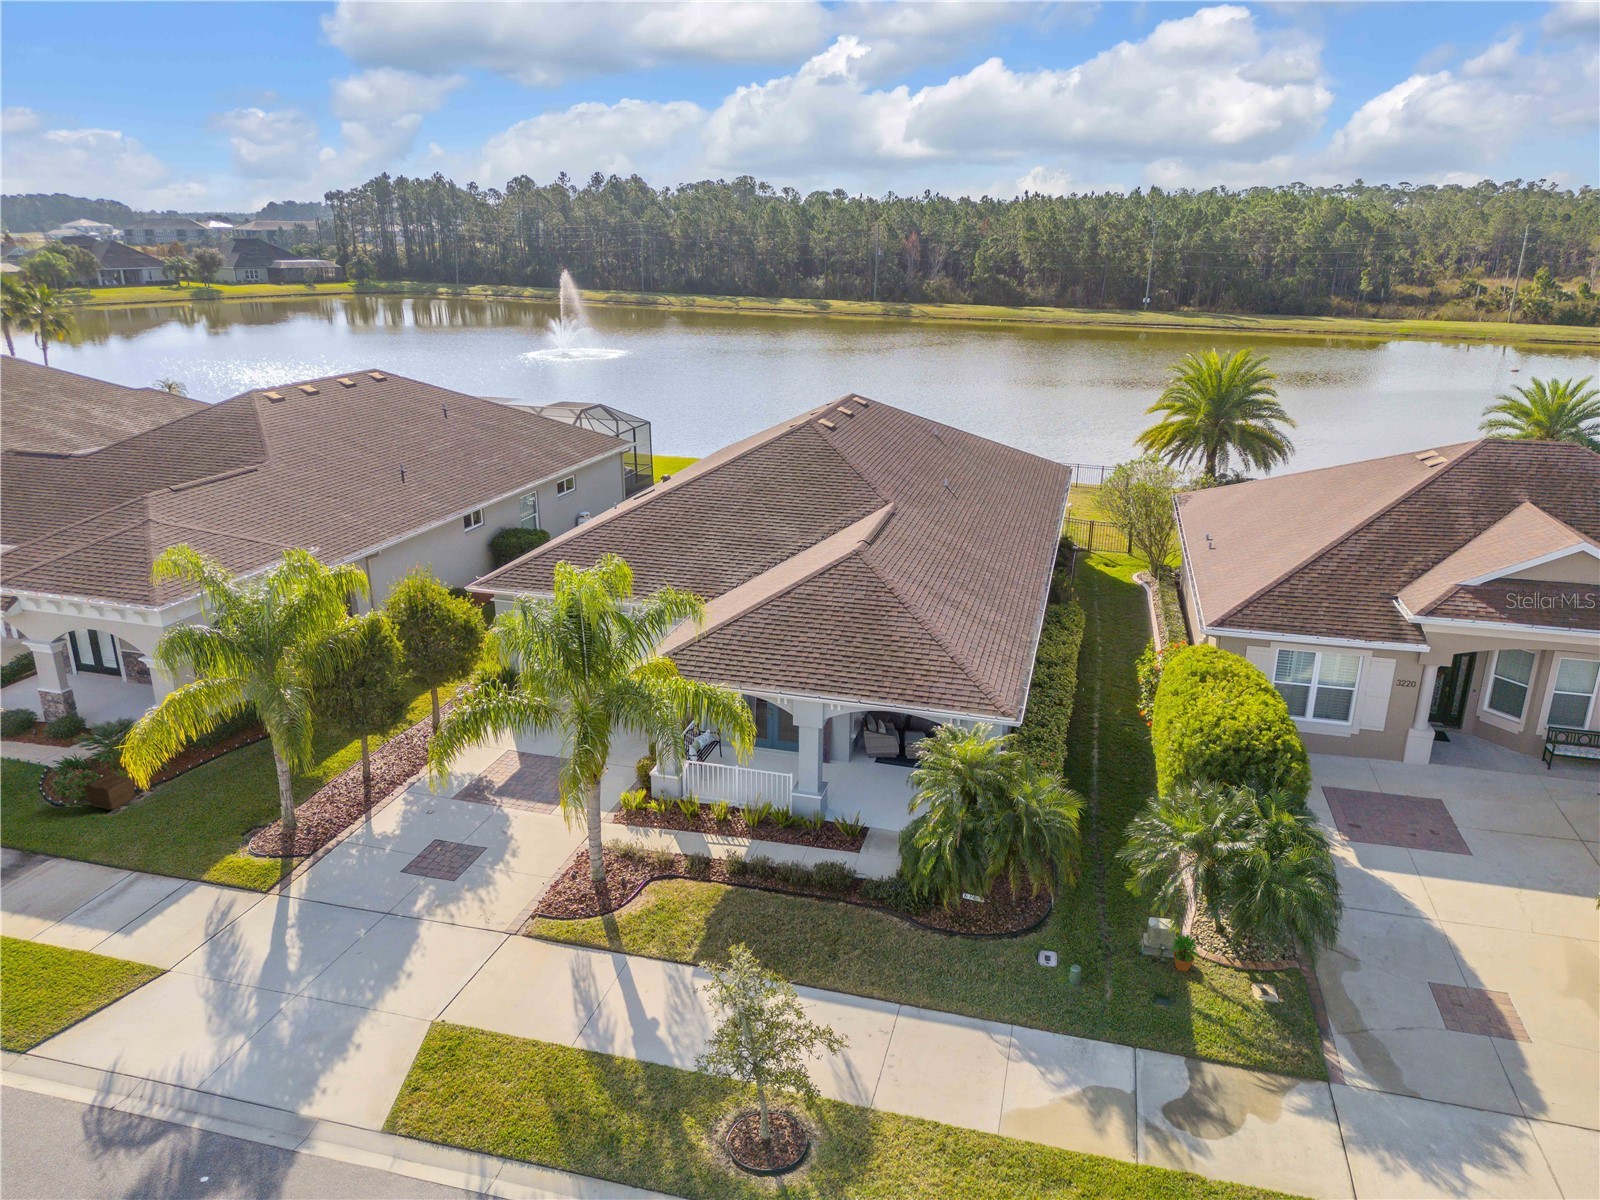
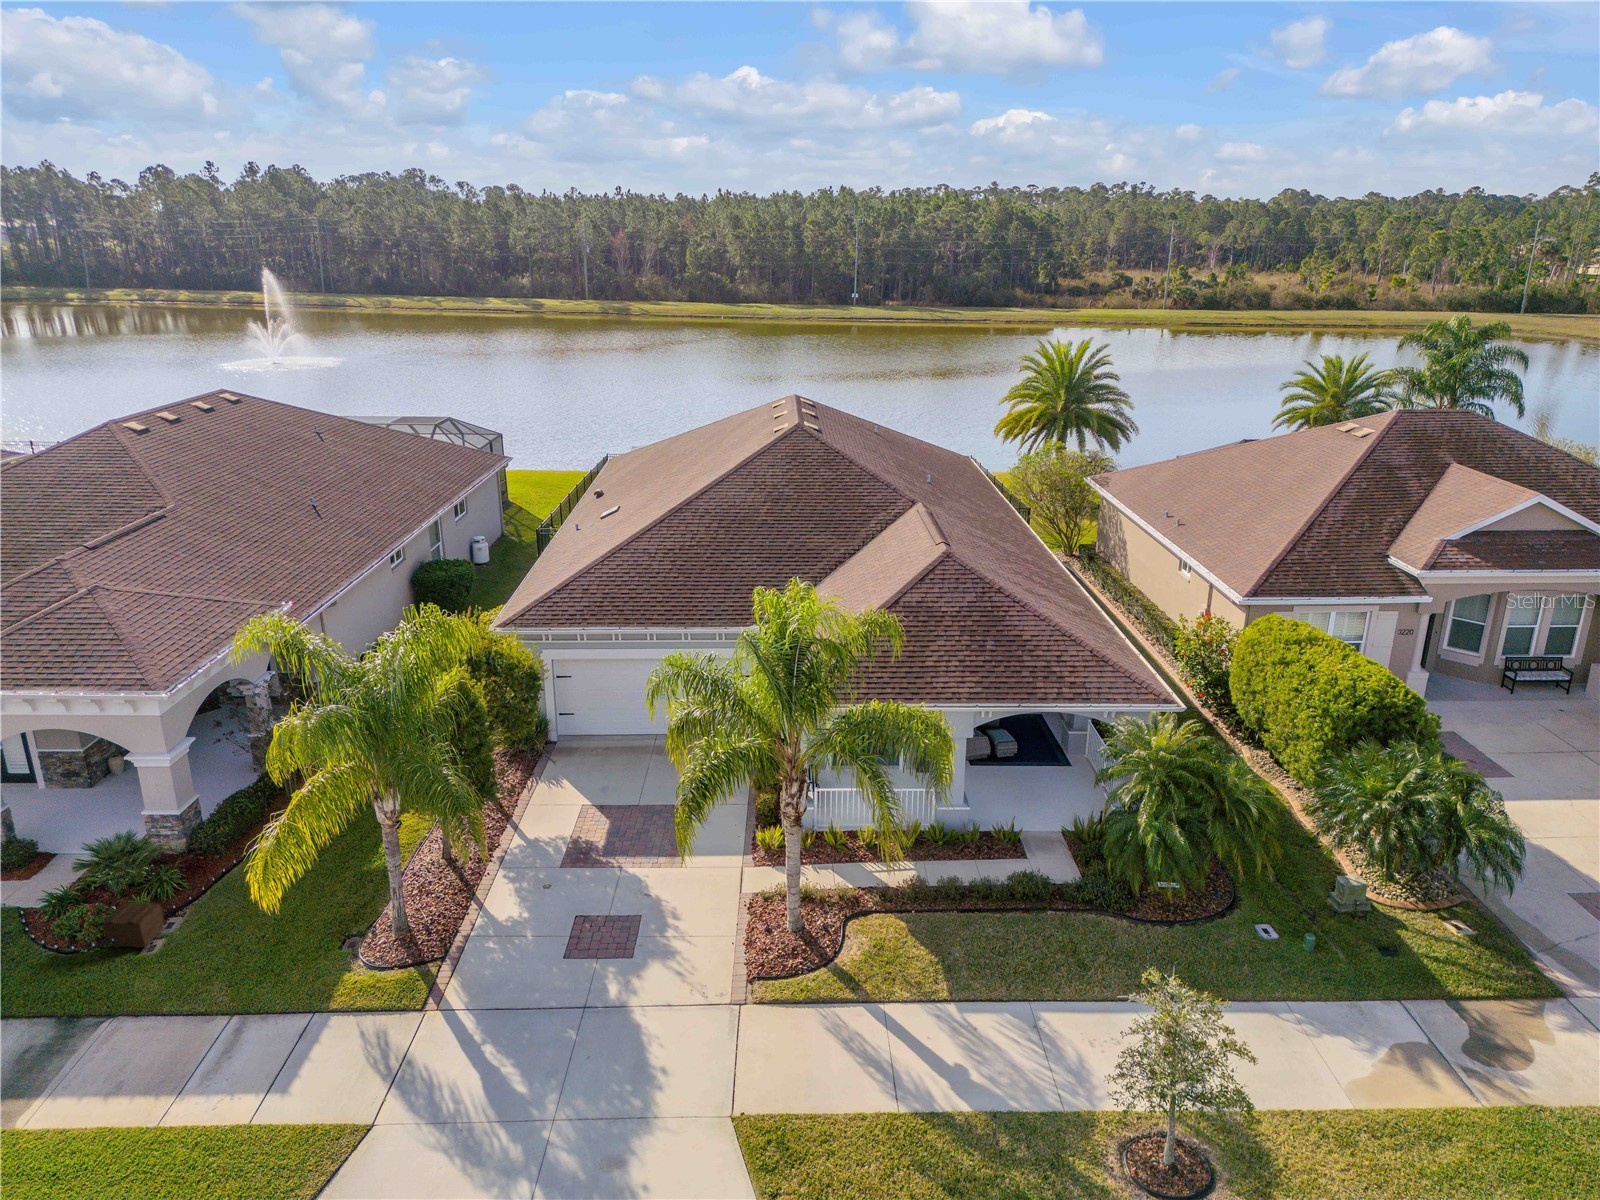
potted plant: present [1171,935,1198,971] -> none [1367,885,1397,920]

